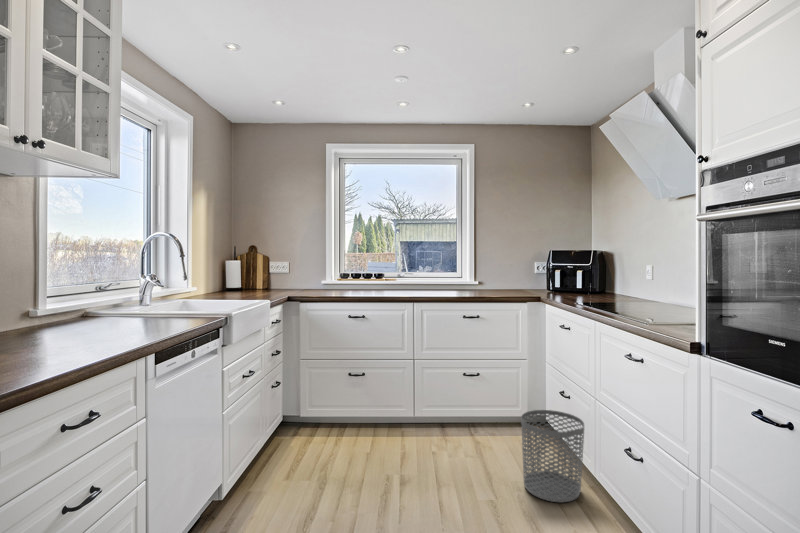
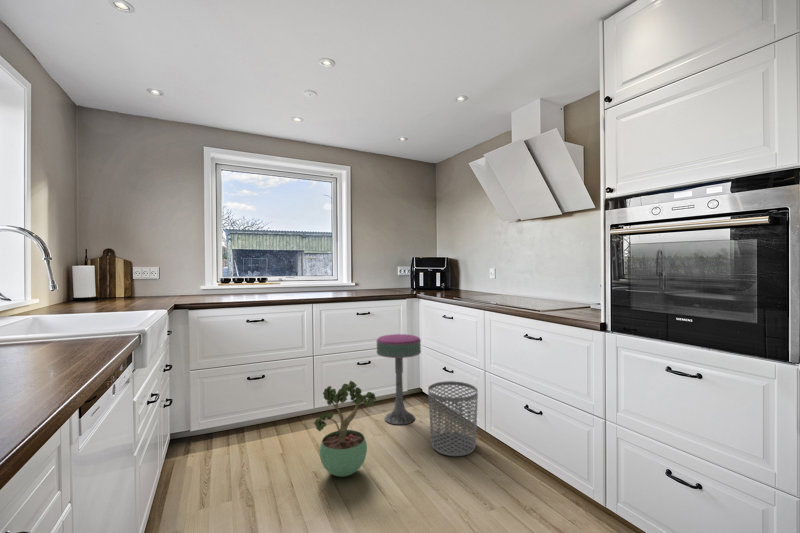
bar stool: none [480,347,533,453] -> present [377,334,421,425]
potted plant: none [384,390,449,488] -> present [314,381,376,477]

